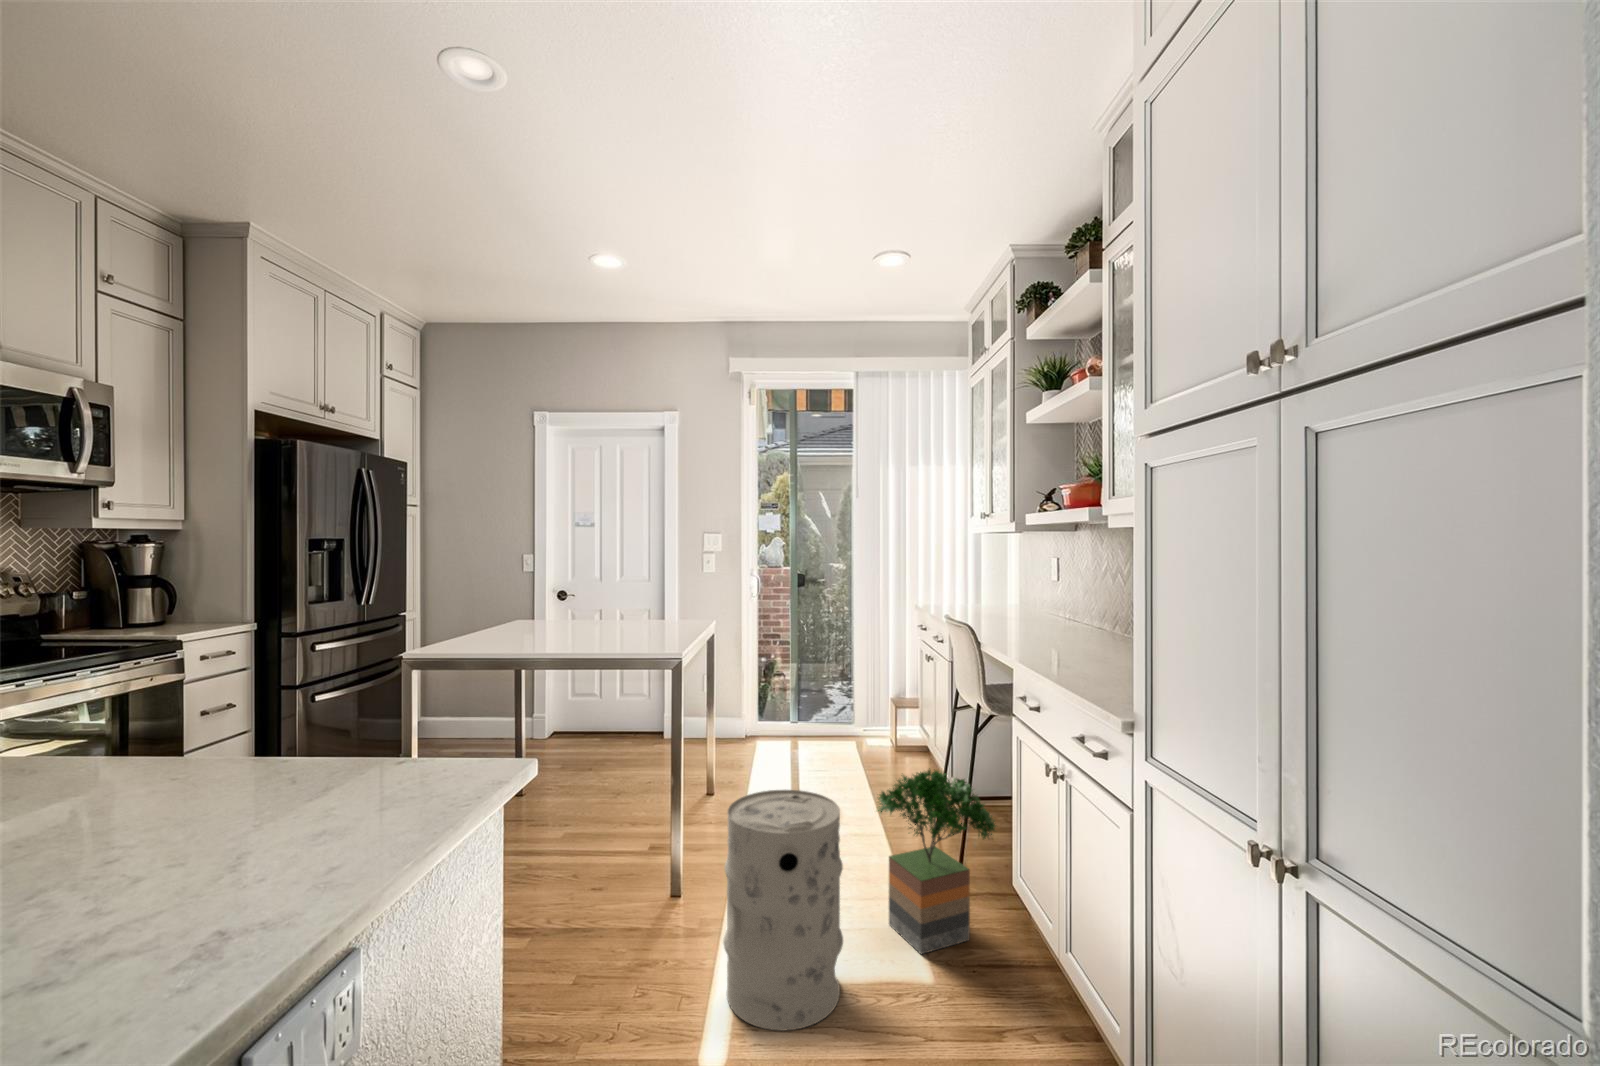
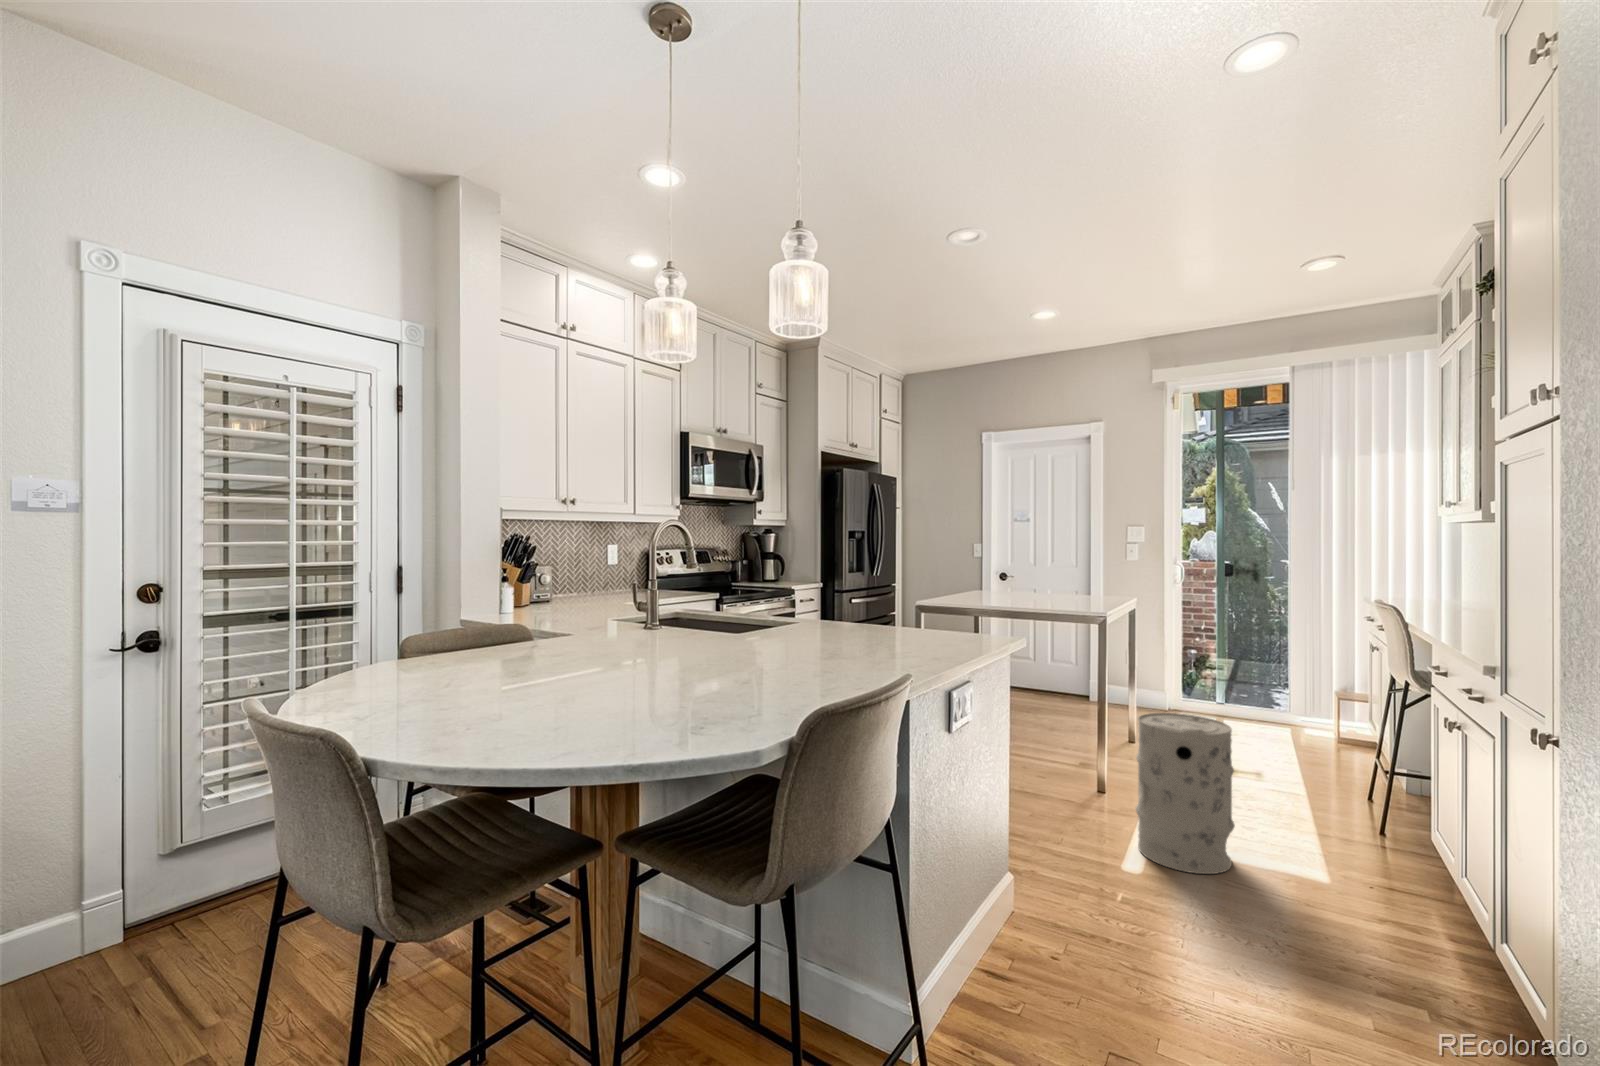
potted tree: present [878,770,996,954] -> none [1275,721,1401,870]

